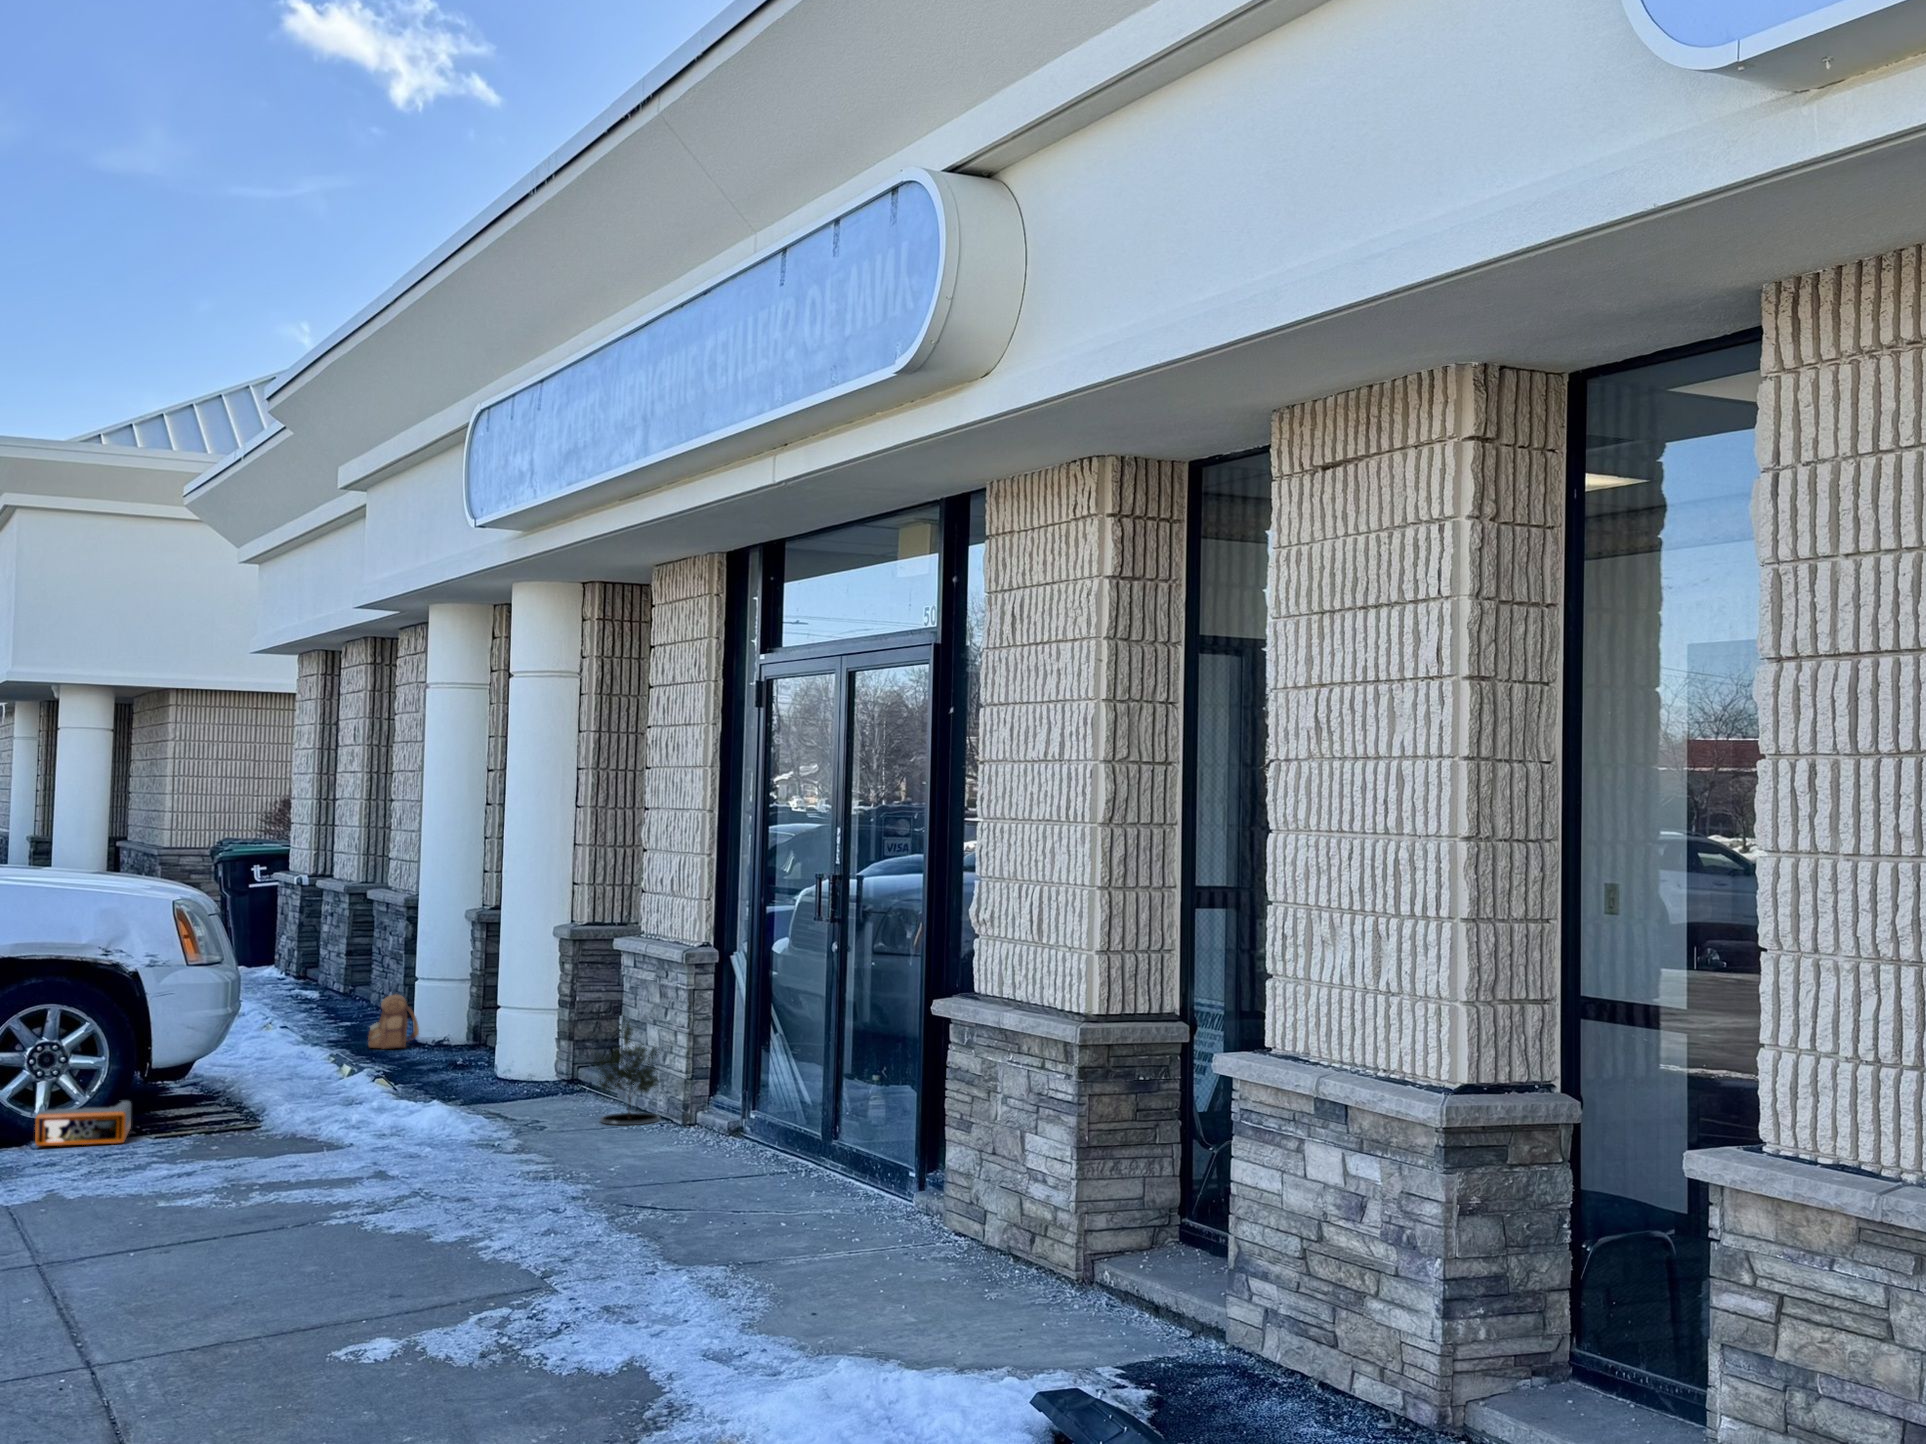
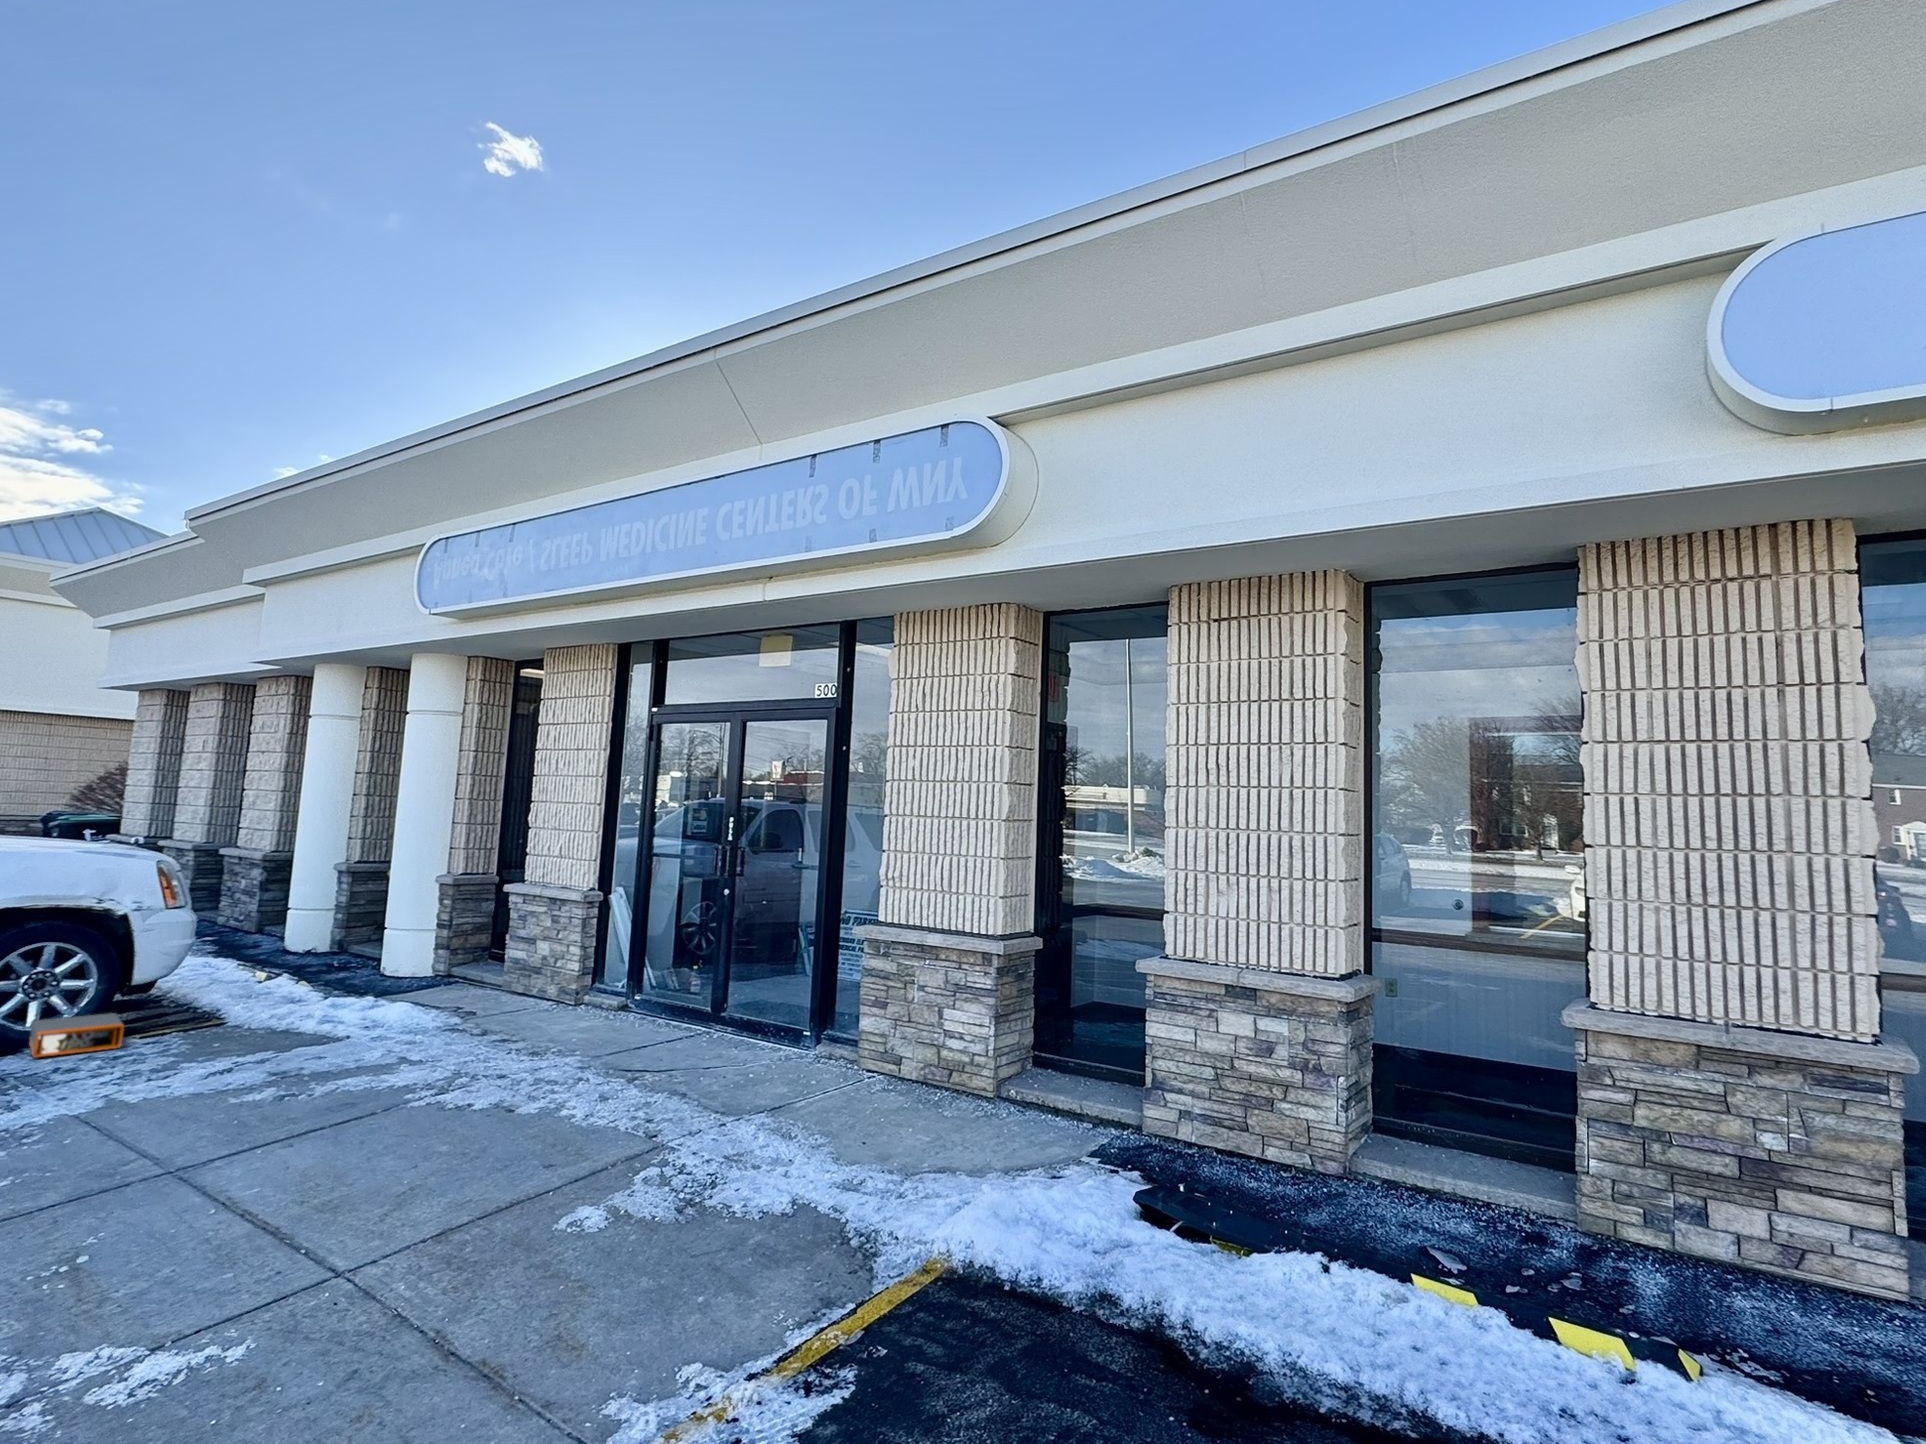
backpack: present [368,994,419,1049] -> none [252,920,296,957]
potted tree: present [590,1019,660,1125] -> none [502,931,555,1005]

